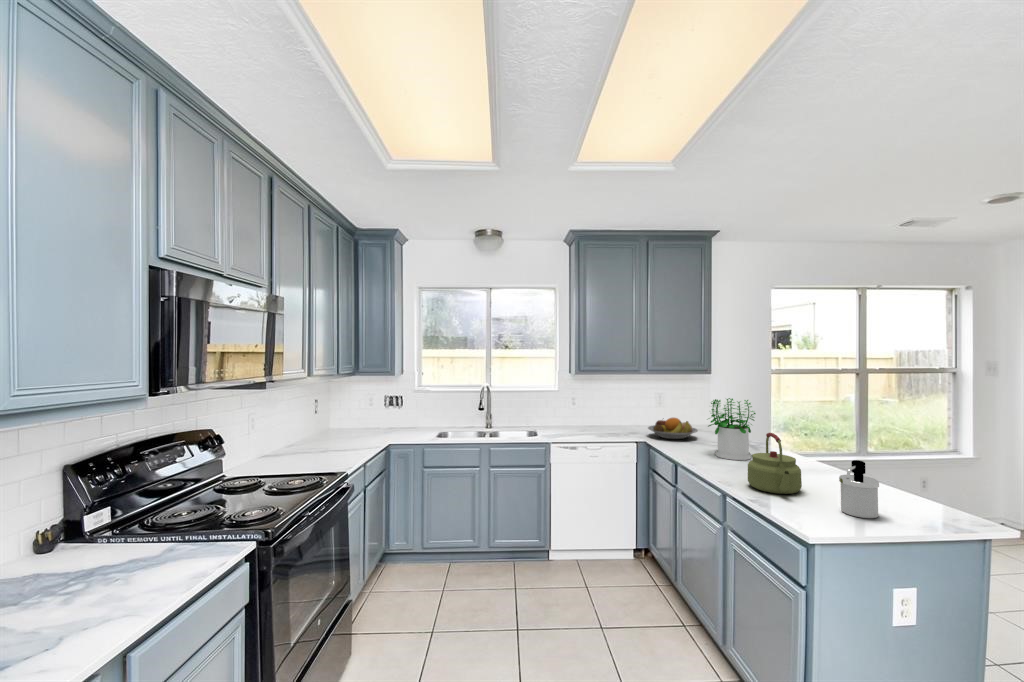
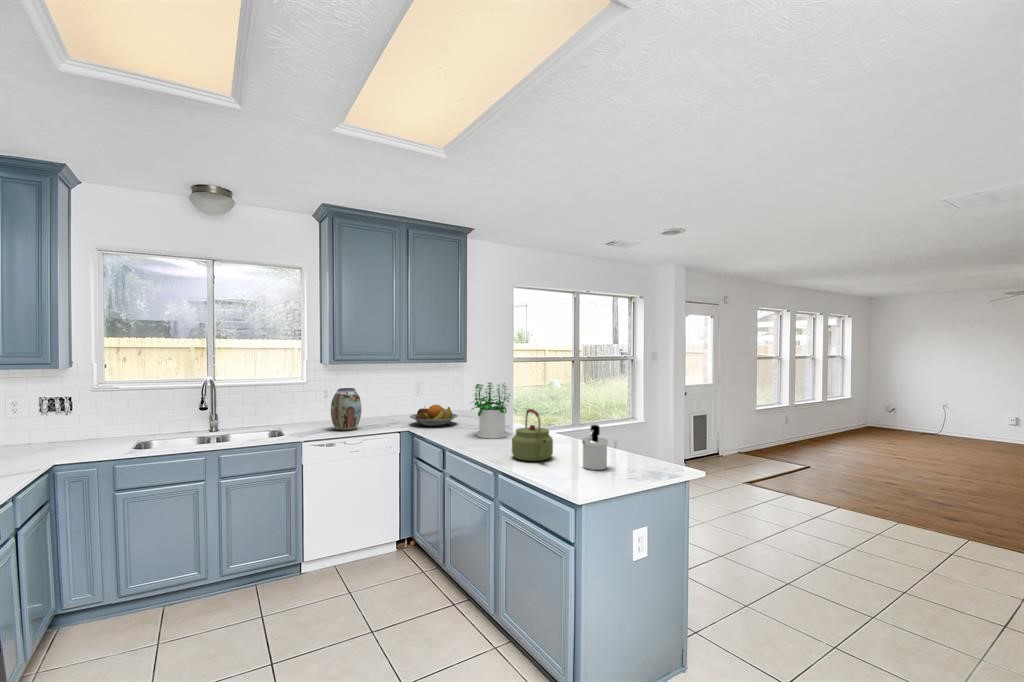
vase: none [574,397,601,436] -> present [331,388,361,431]

